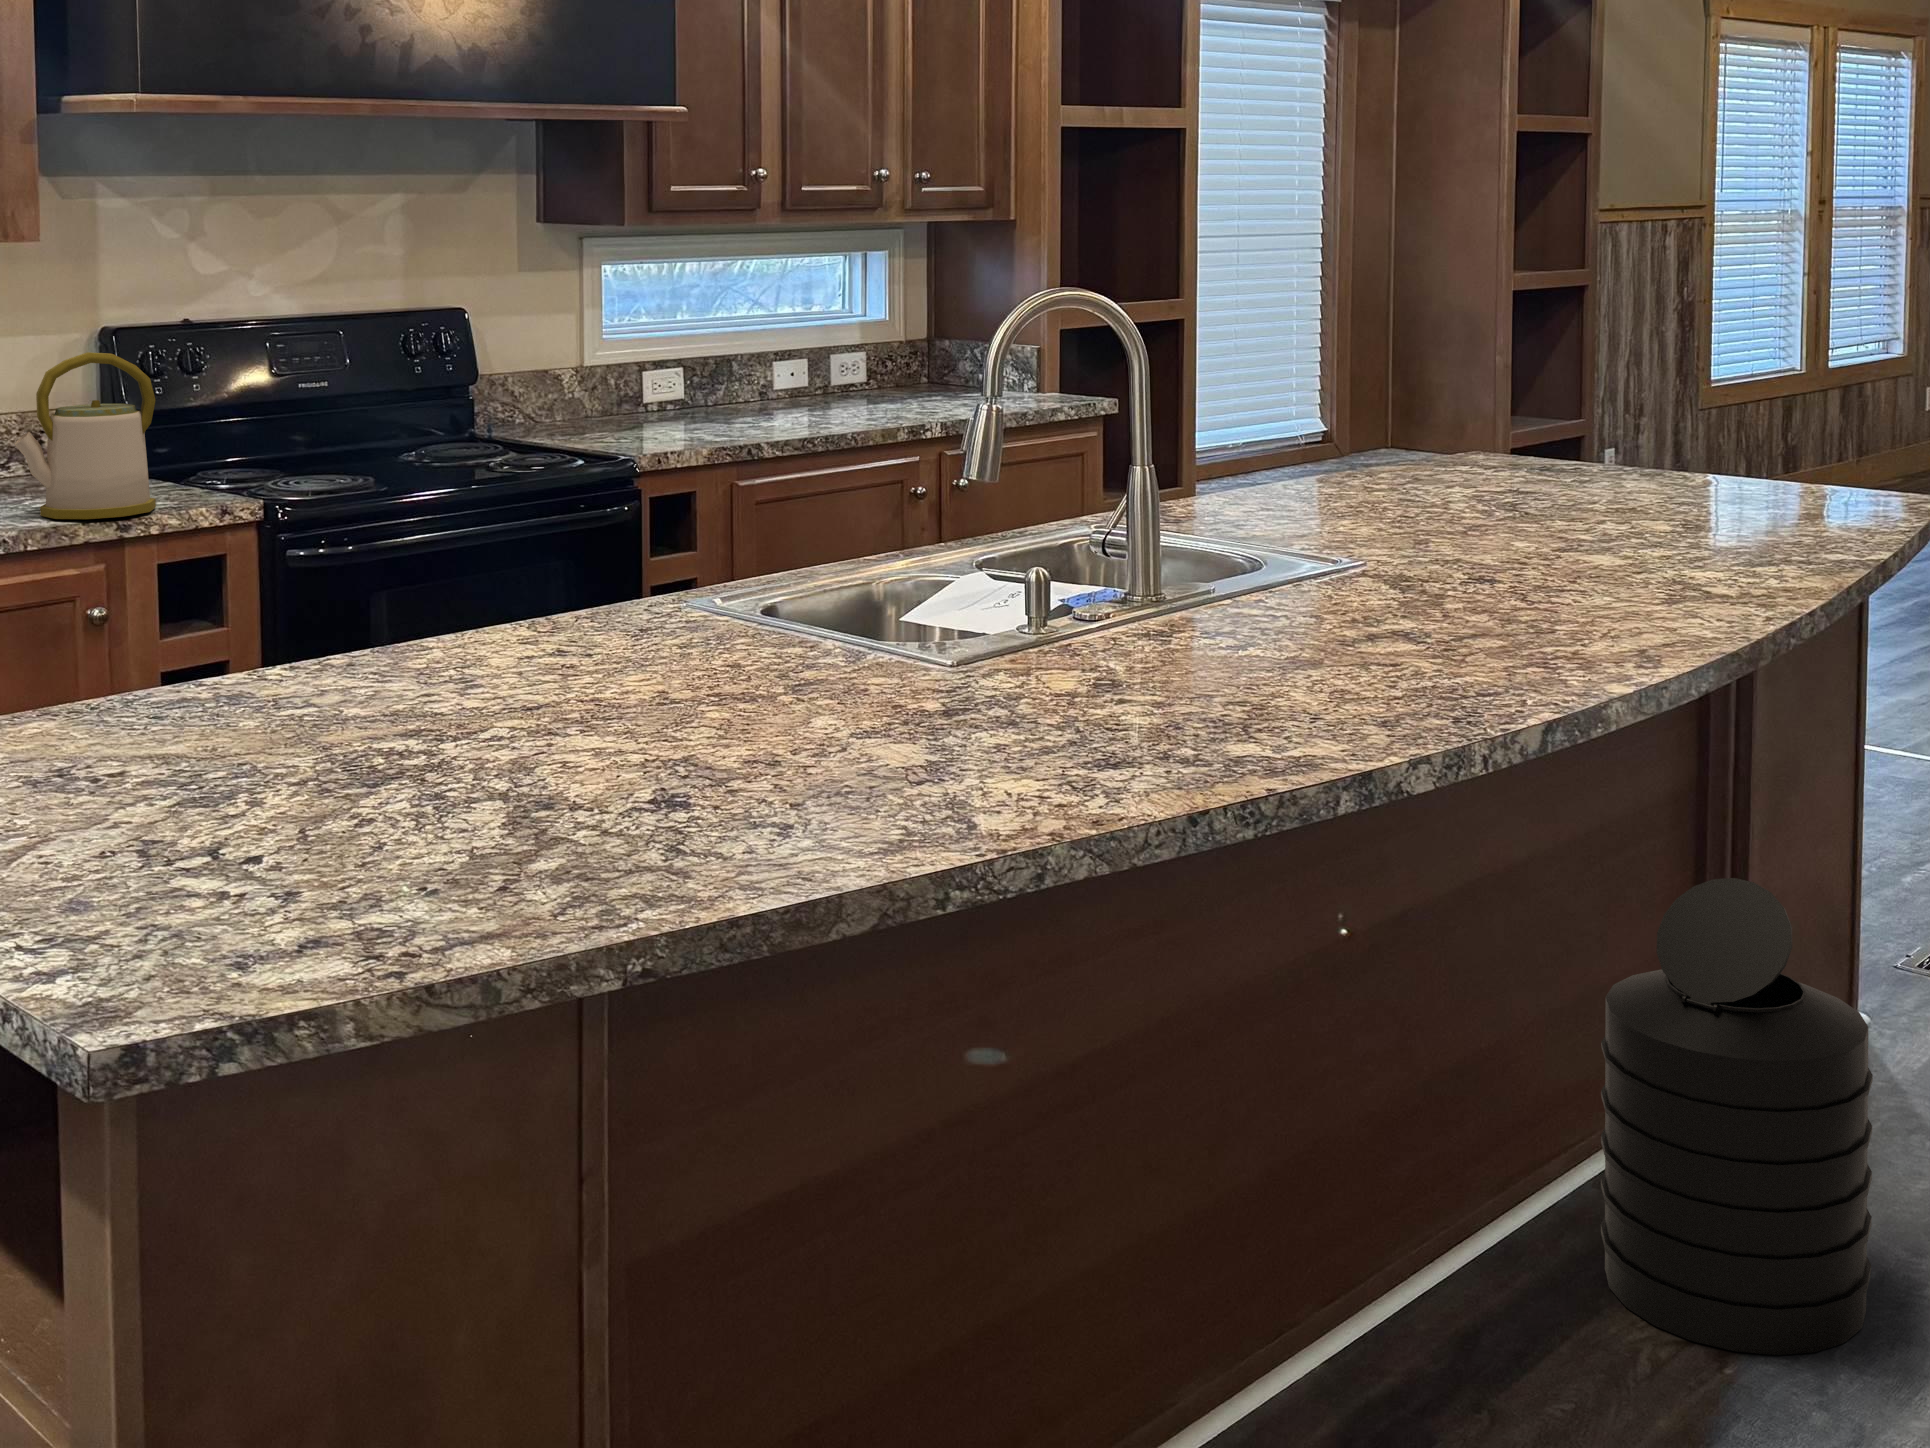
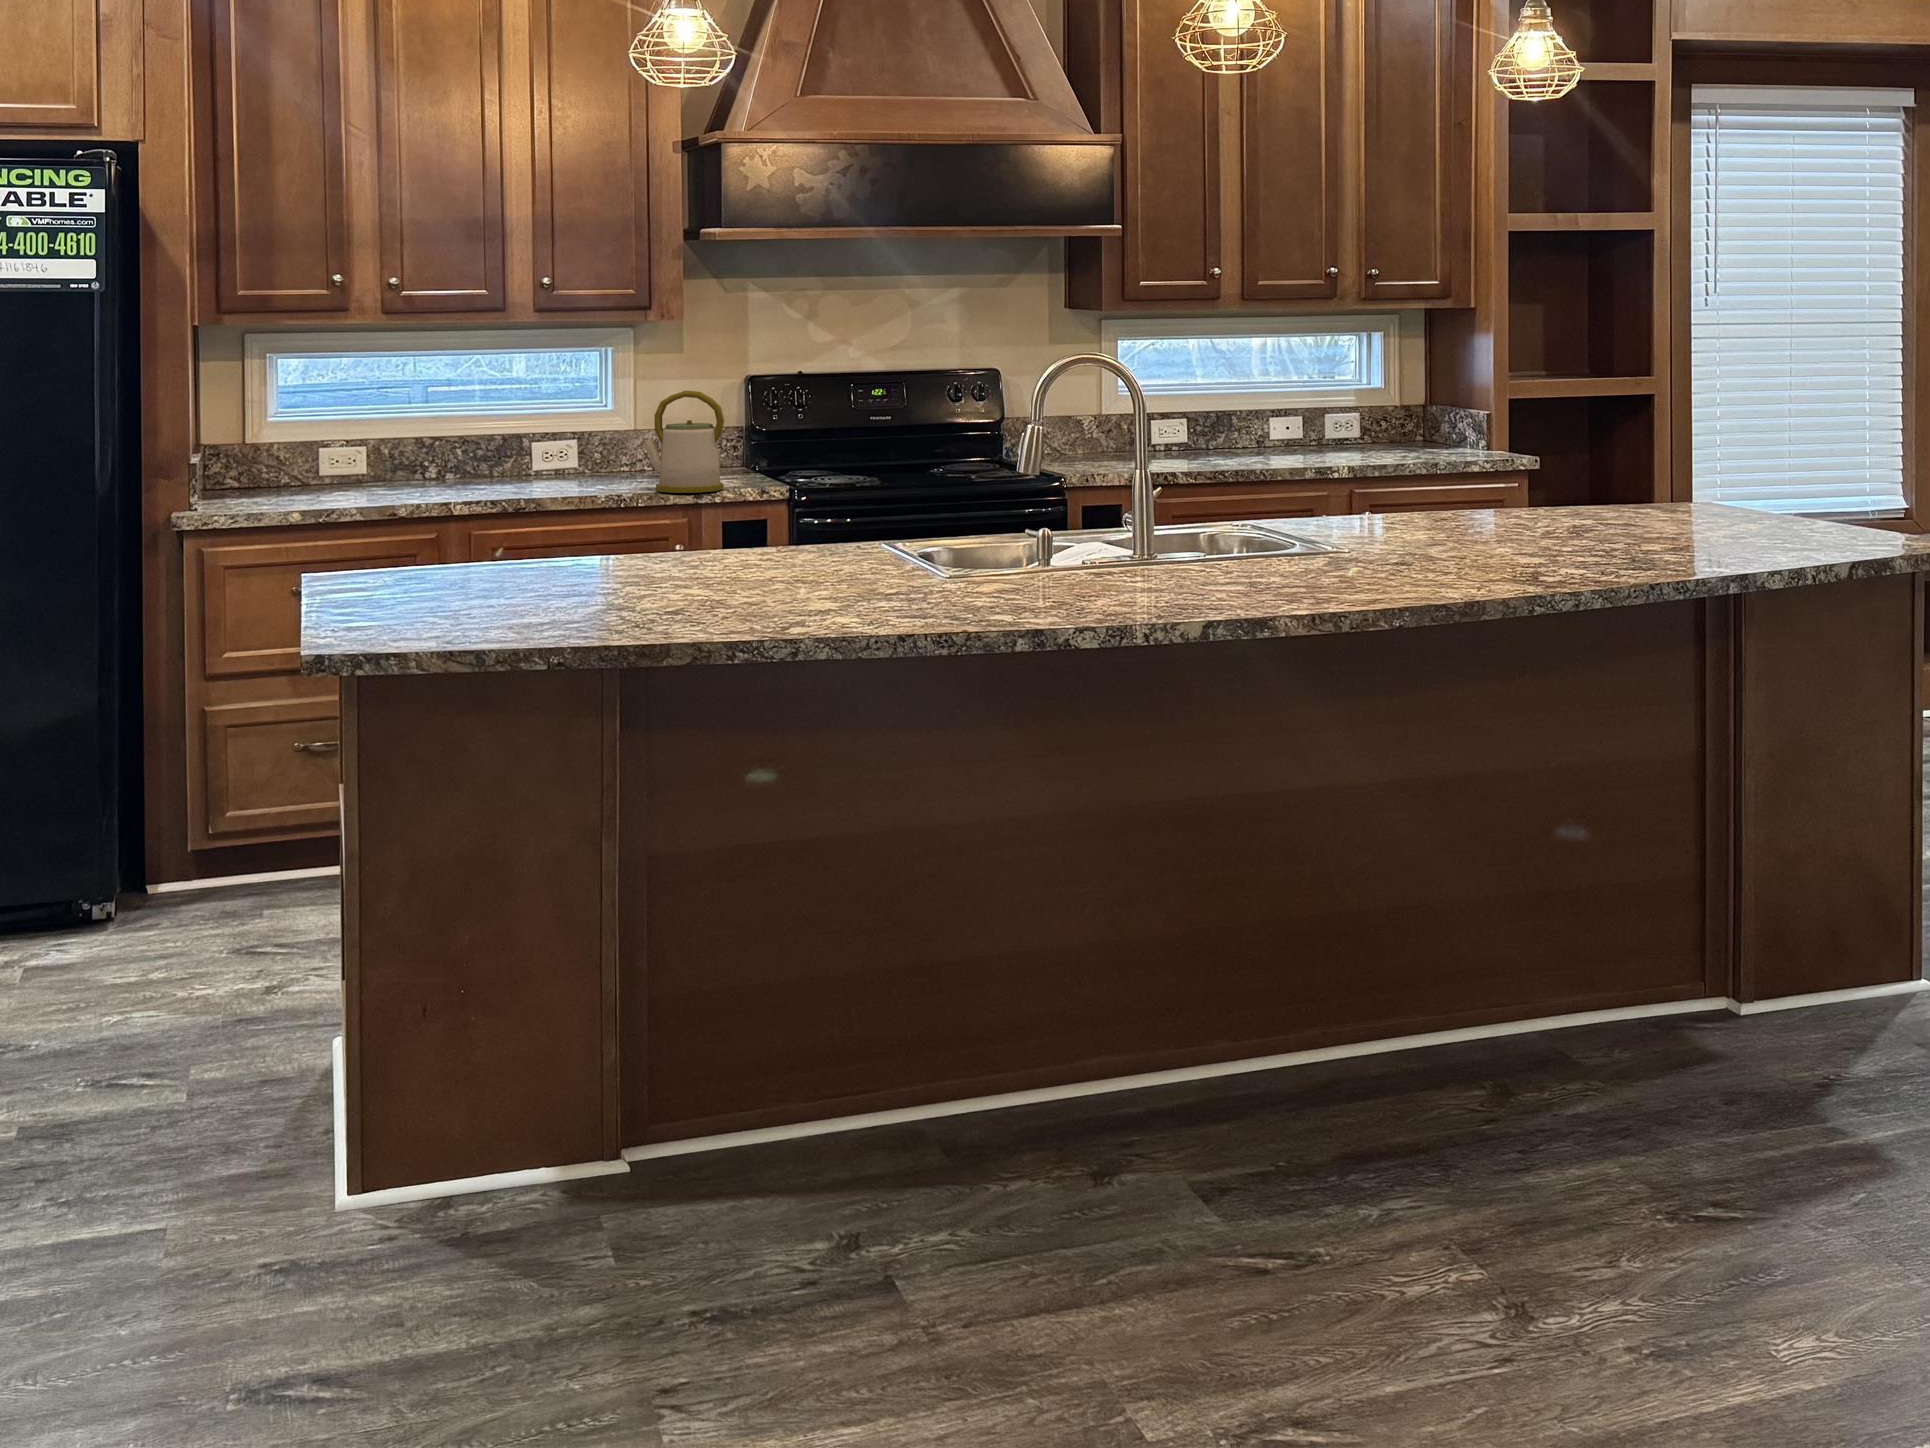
trash can: present [1601,878,1873,1355] -> none [1418,802,1606,1137]

